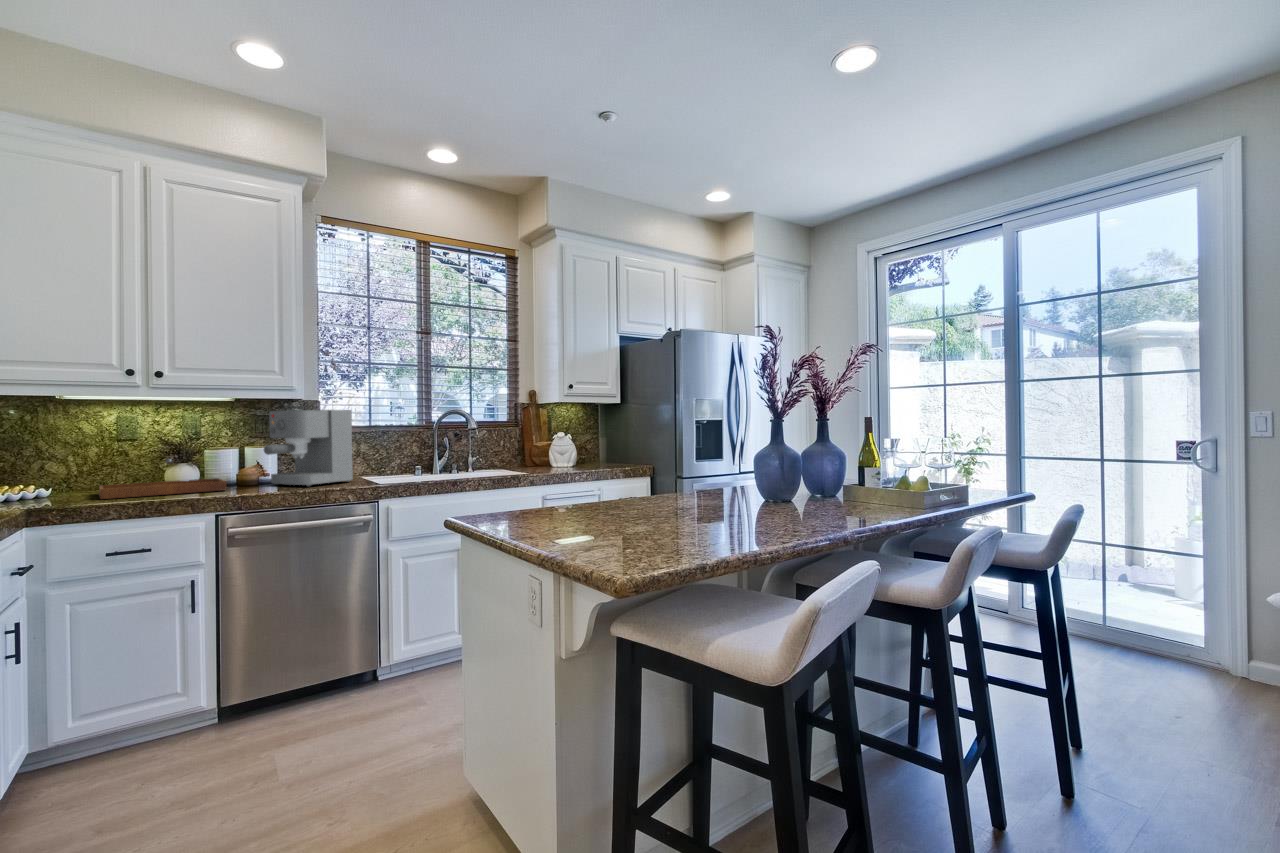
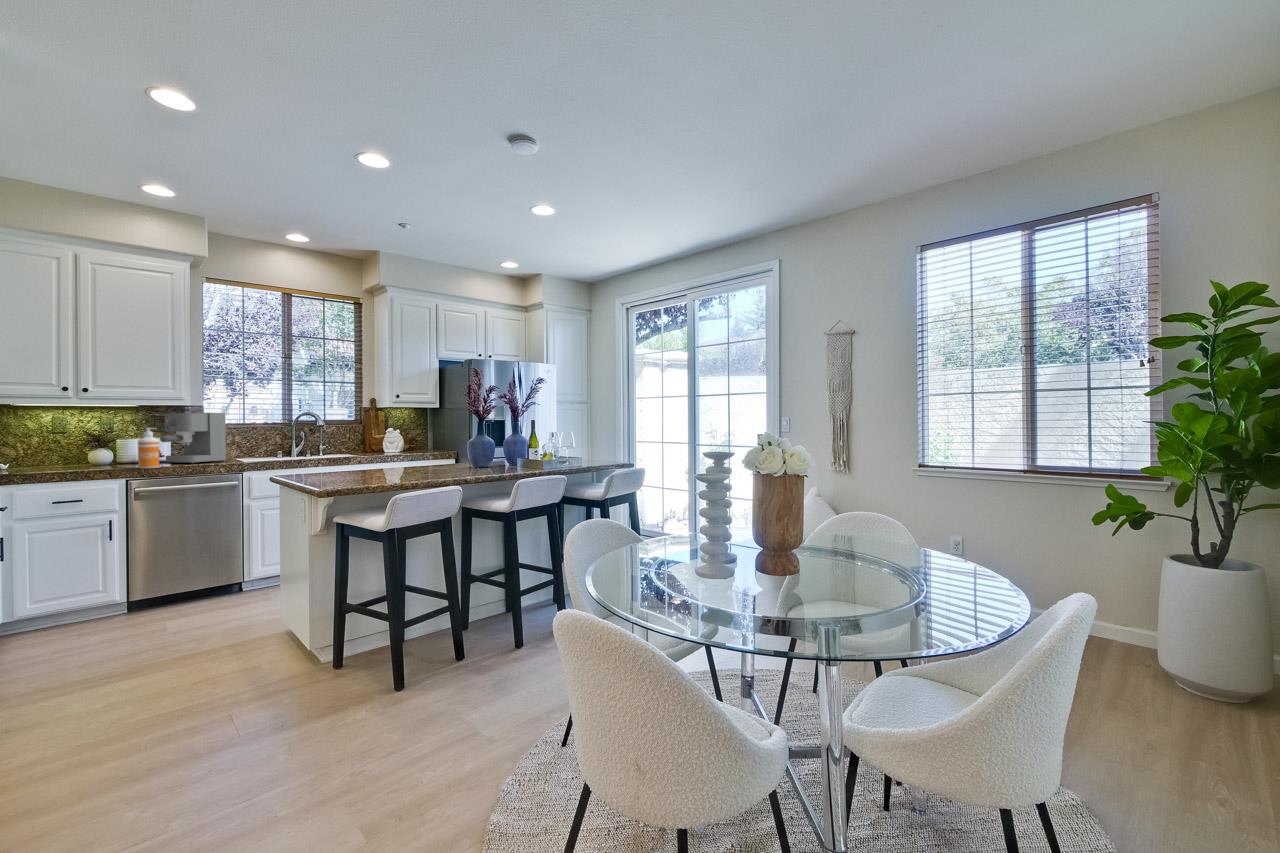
soap dispenser: none [232,433,263,497] -> present [138,428,159,468]
tray: present [99,459,226,499] -> none [42,445,133,470]

